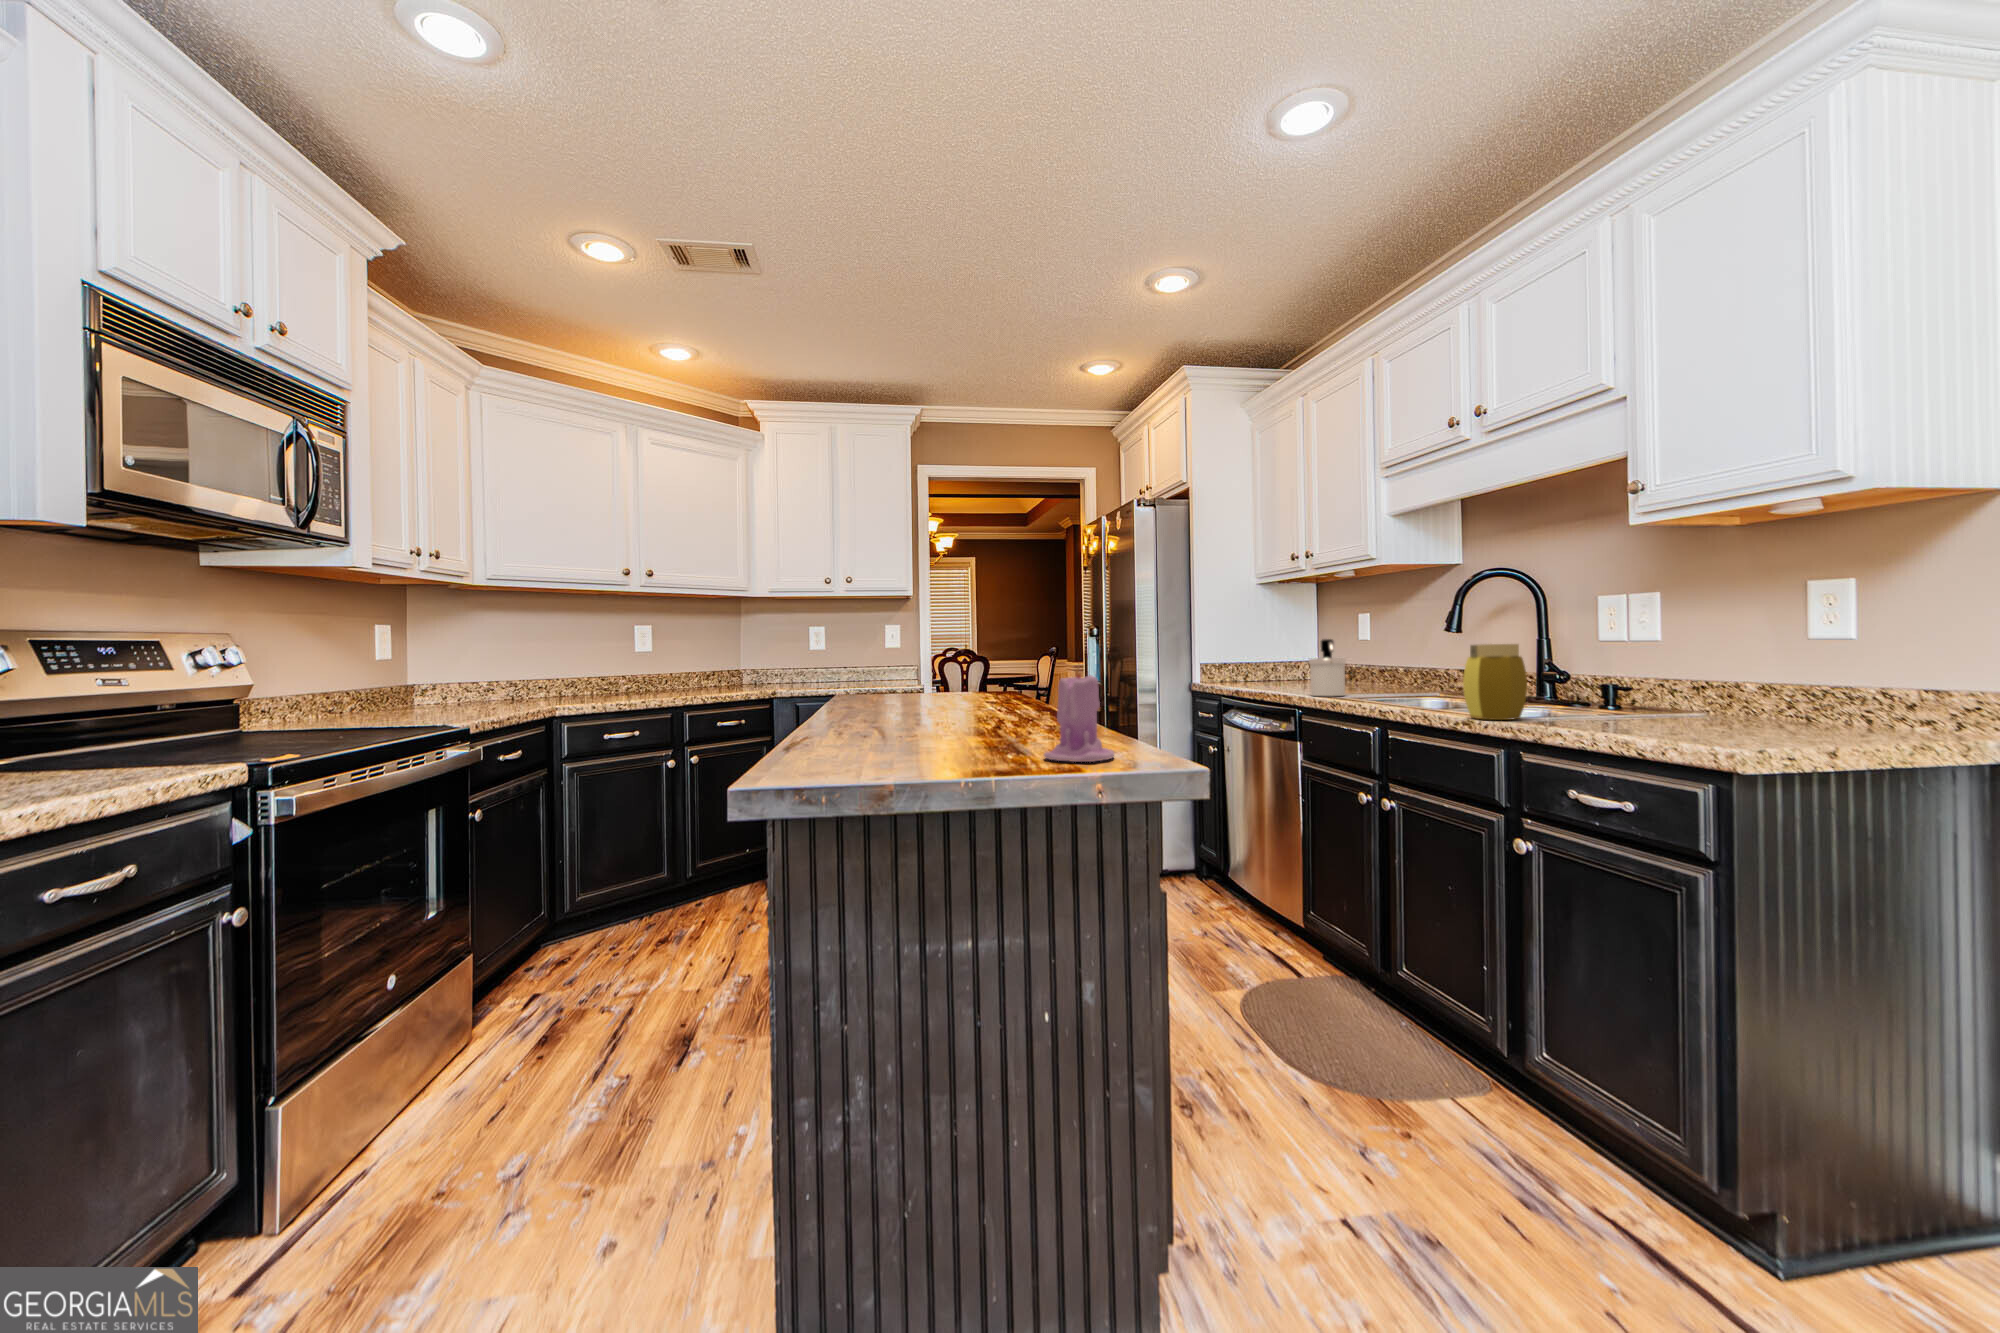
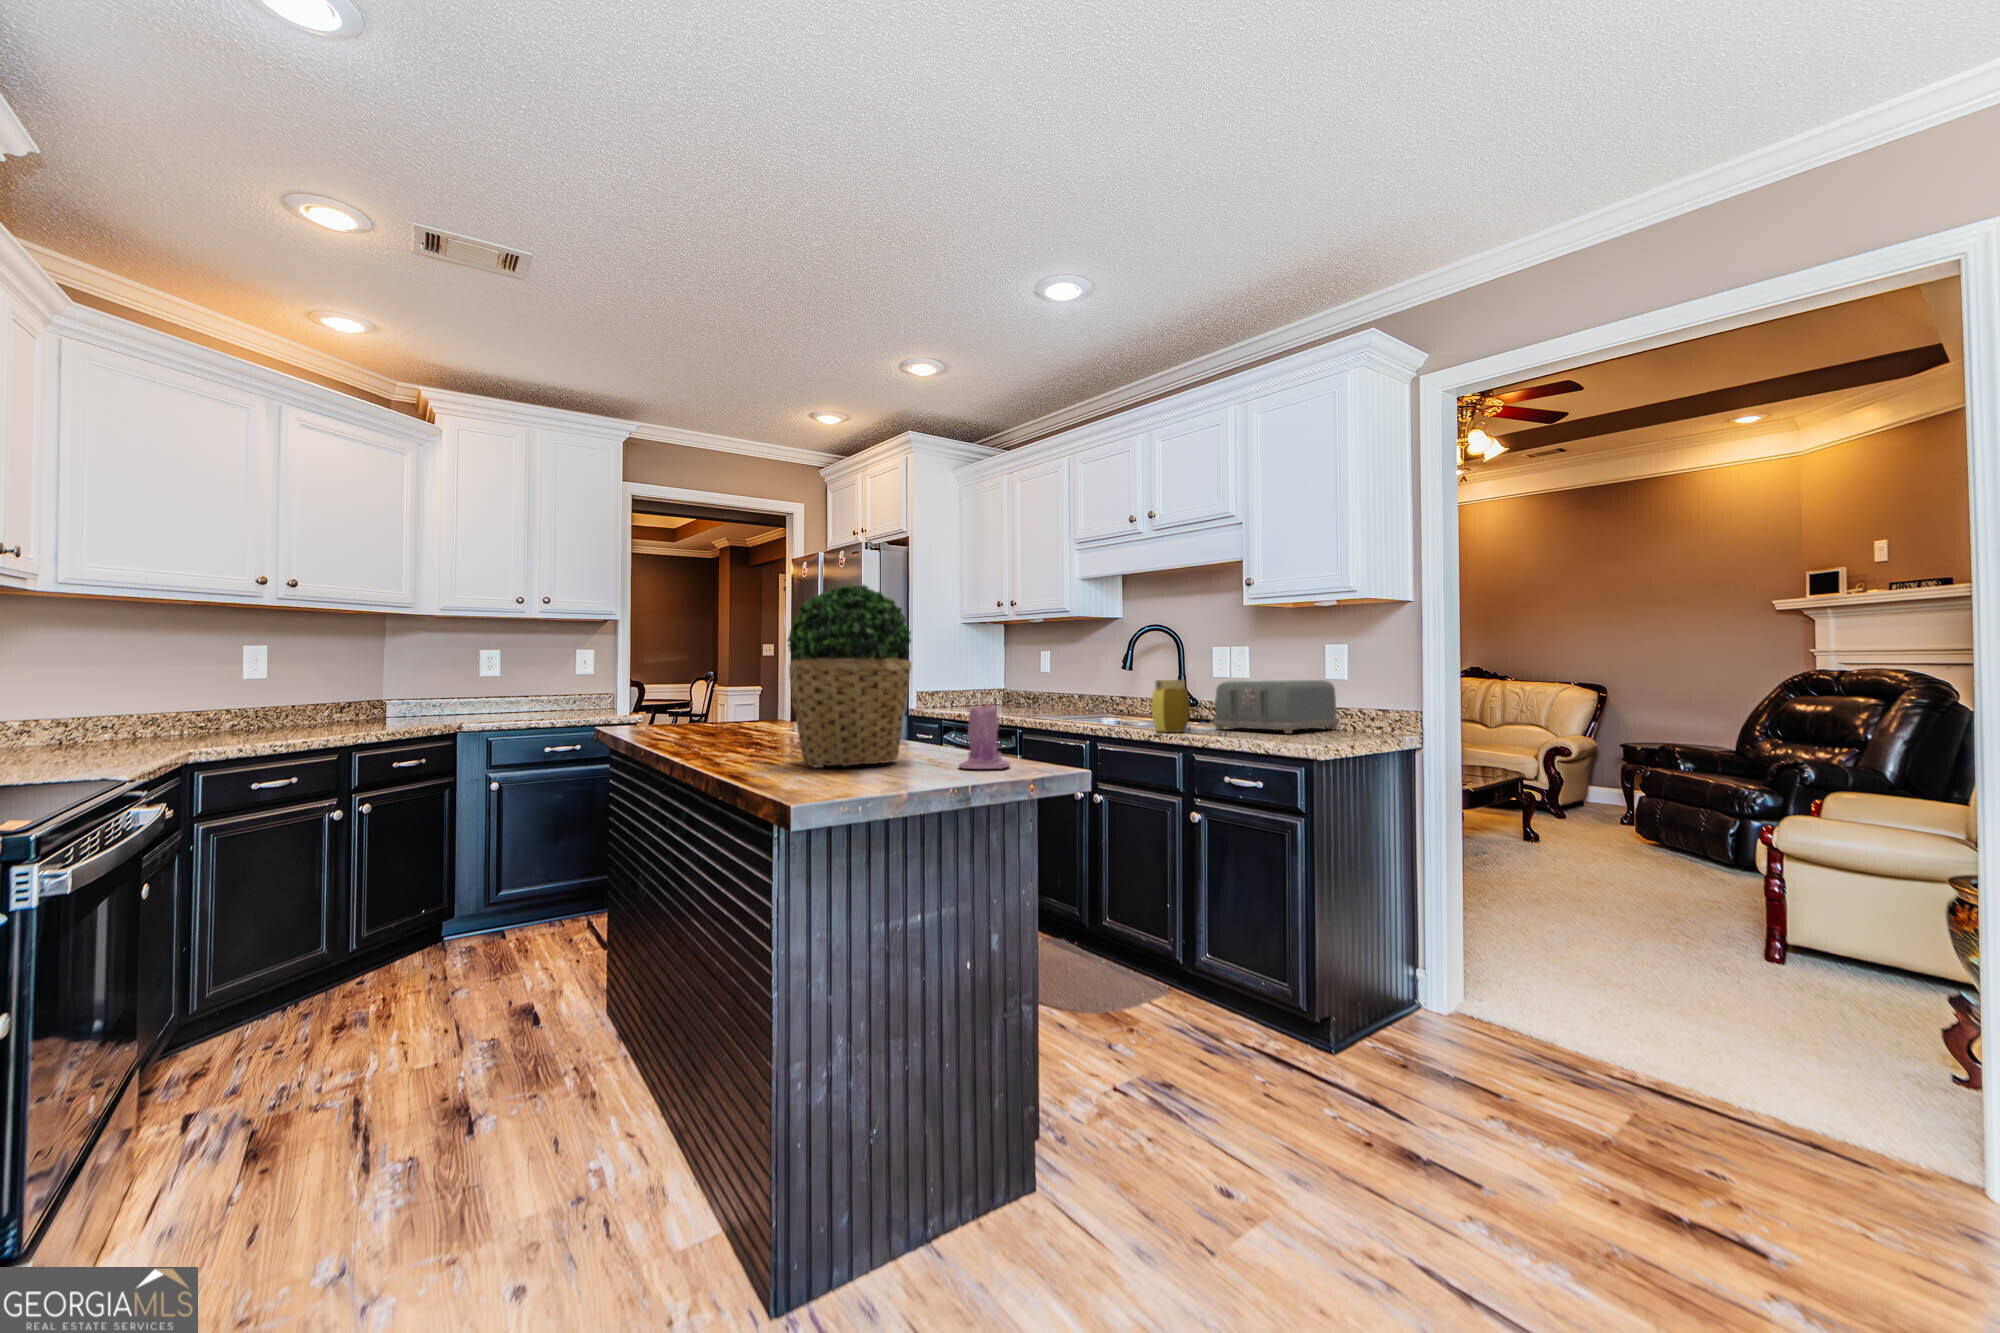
potted plant: none [871,527,1021,748] -> present [788,585,912,767]
soap dispenser: present [1309,639,1346,696] -> none [1018,673,1045,719]
toaster: none [1574,642,1827,728] -> present [1213,680,1339,733]

